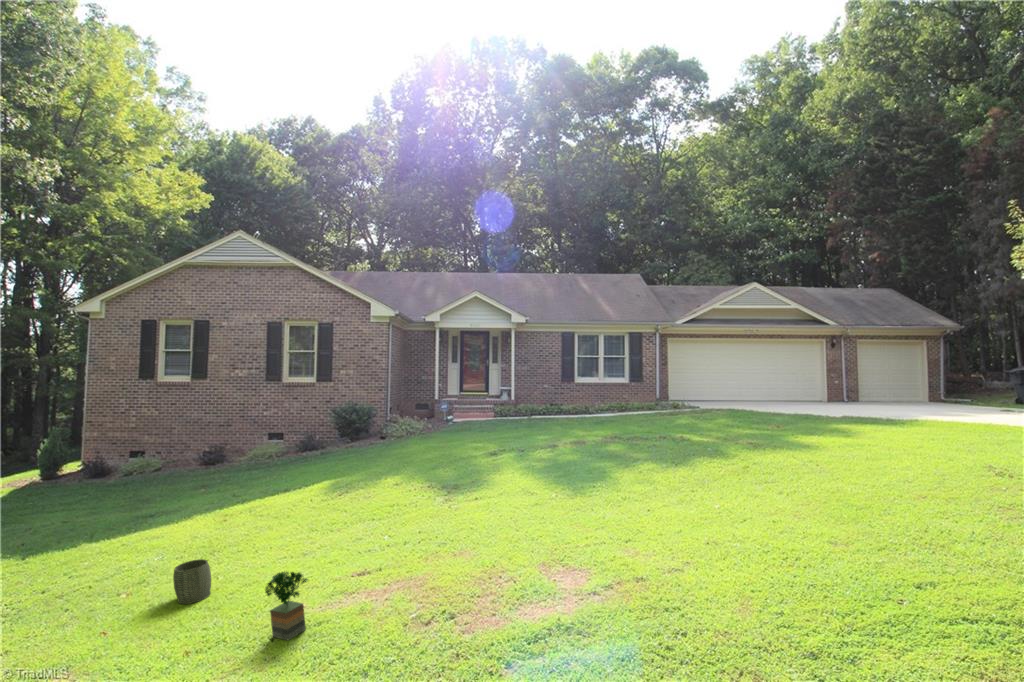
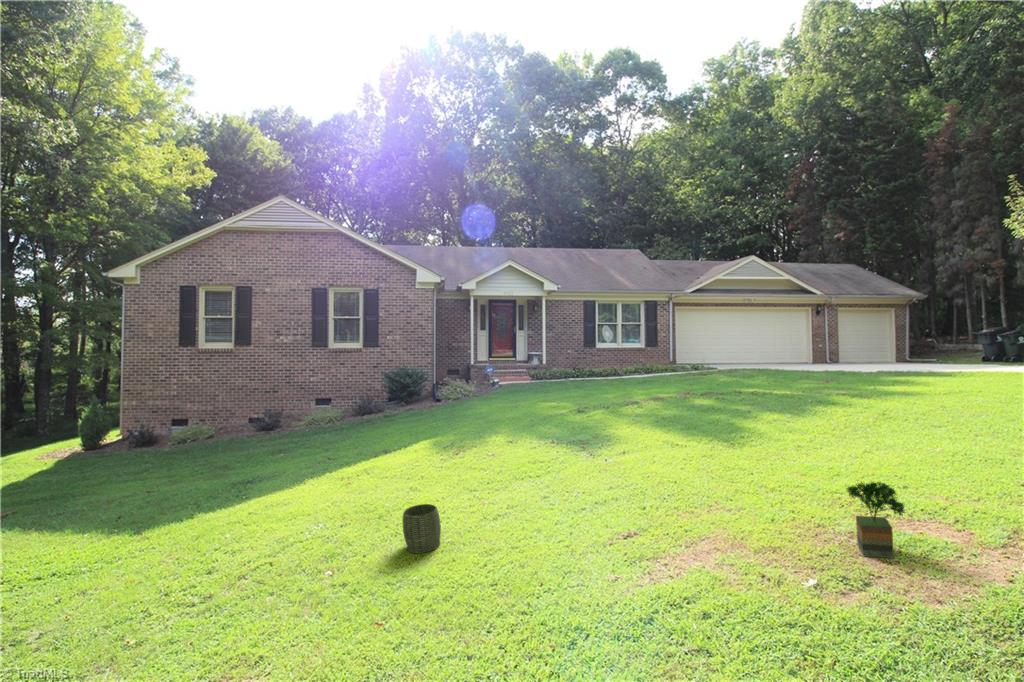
potted tree: present [265,572,308,641] -> present [847,482,905,559]

